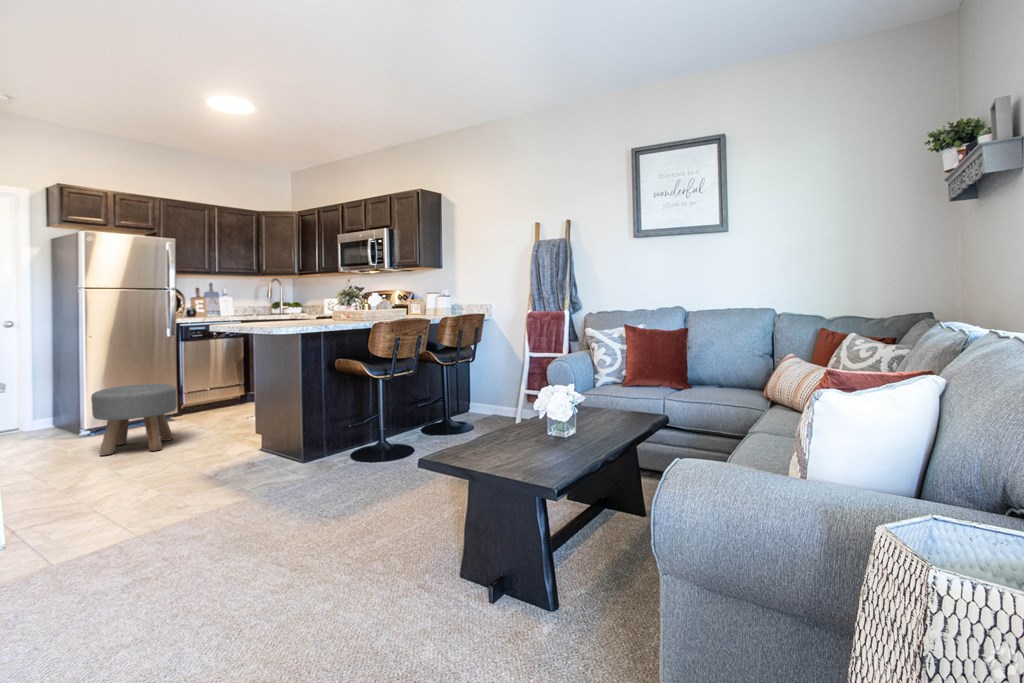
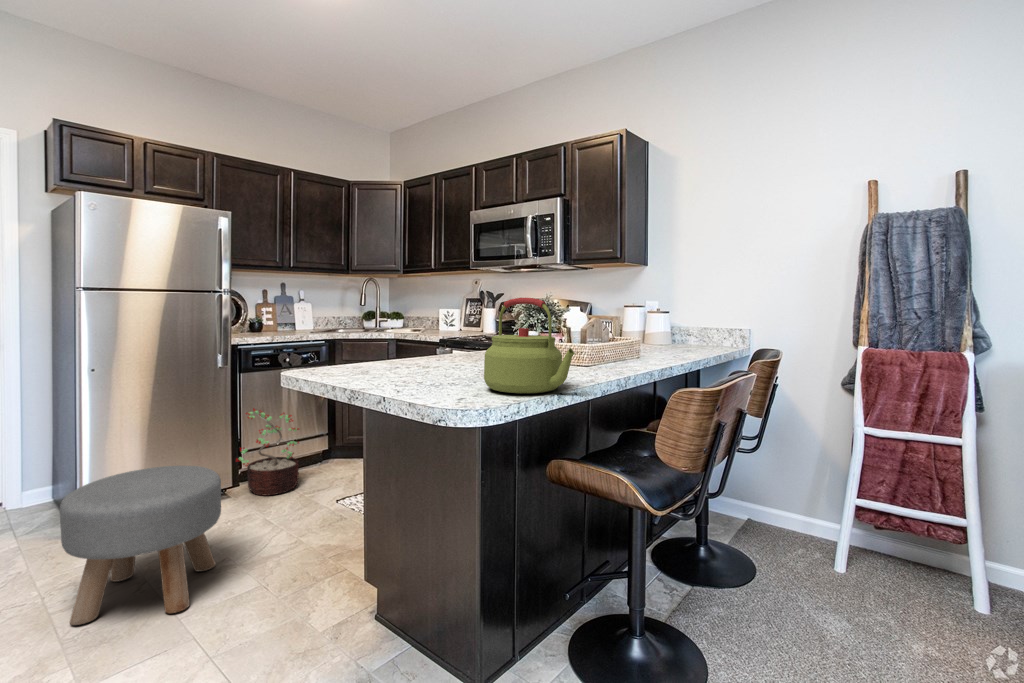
kettle: none [298,286,333,325] -> present [484,298,575,393]
decorative plant: none [181,363,224,417] -> present [236,408,299,496]

